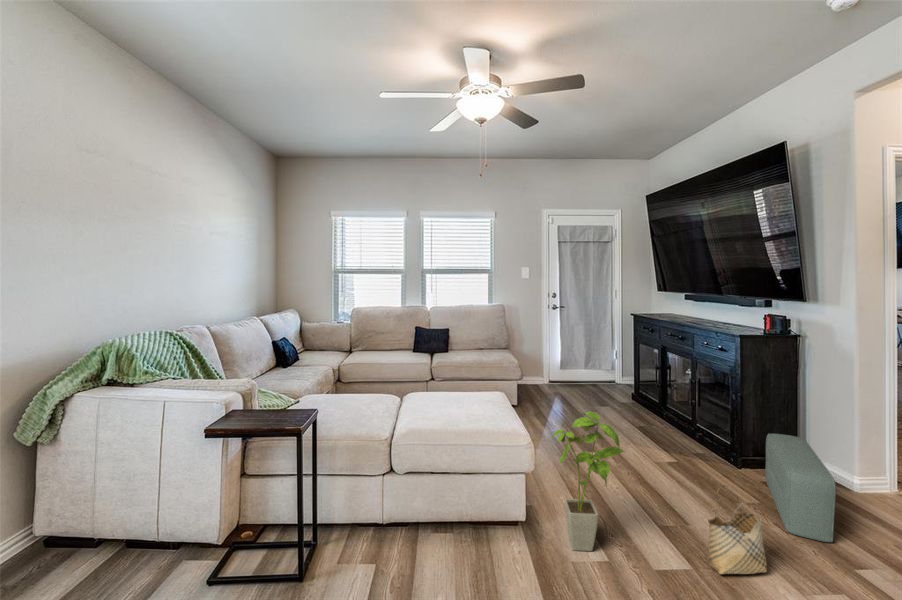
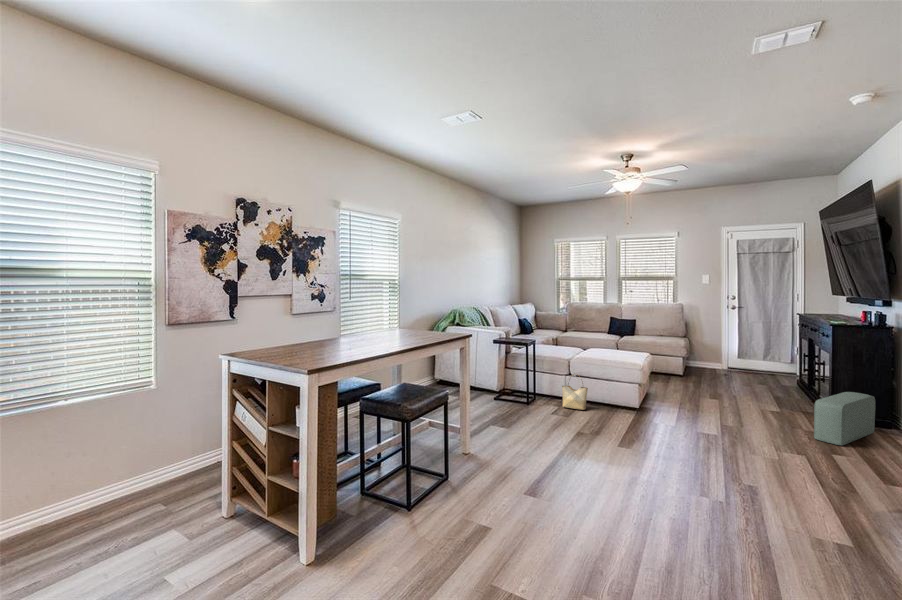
house plant: present [553,411,624,551] -> none [651,349,694,421]
woven basket: present [708,485,767,574] -> present [562,374,588,410]

